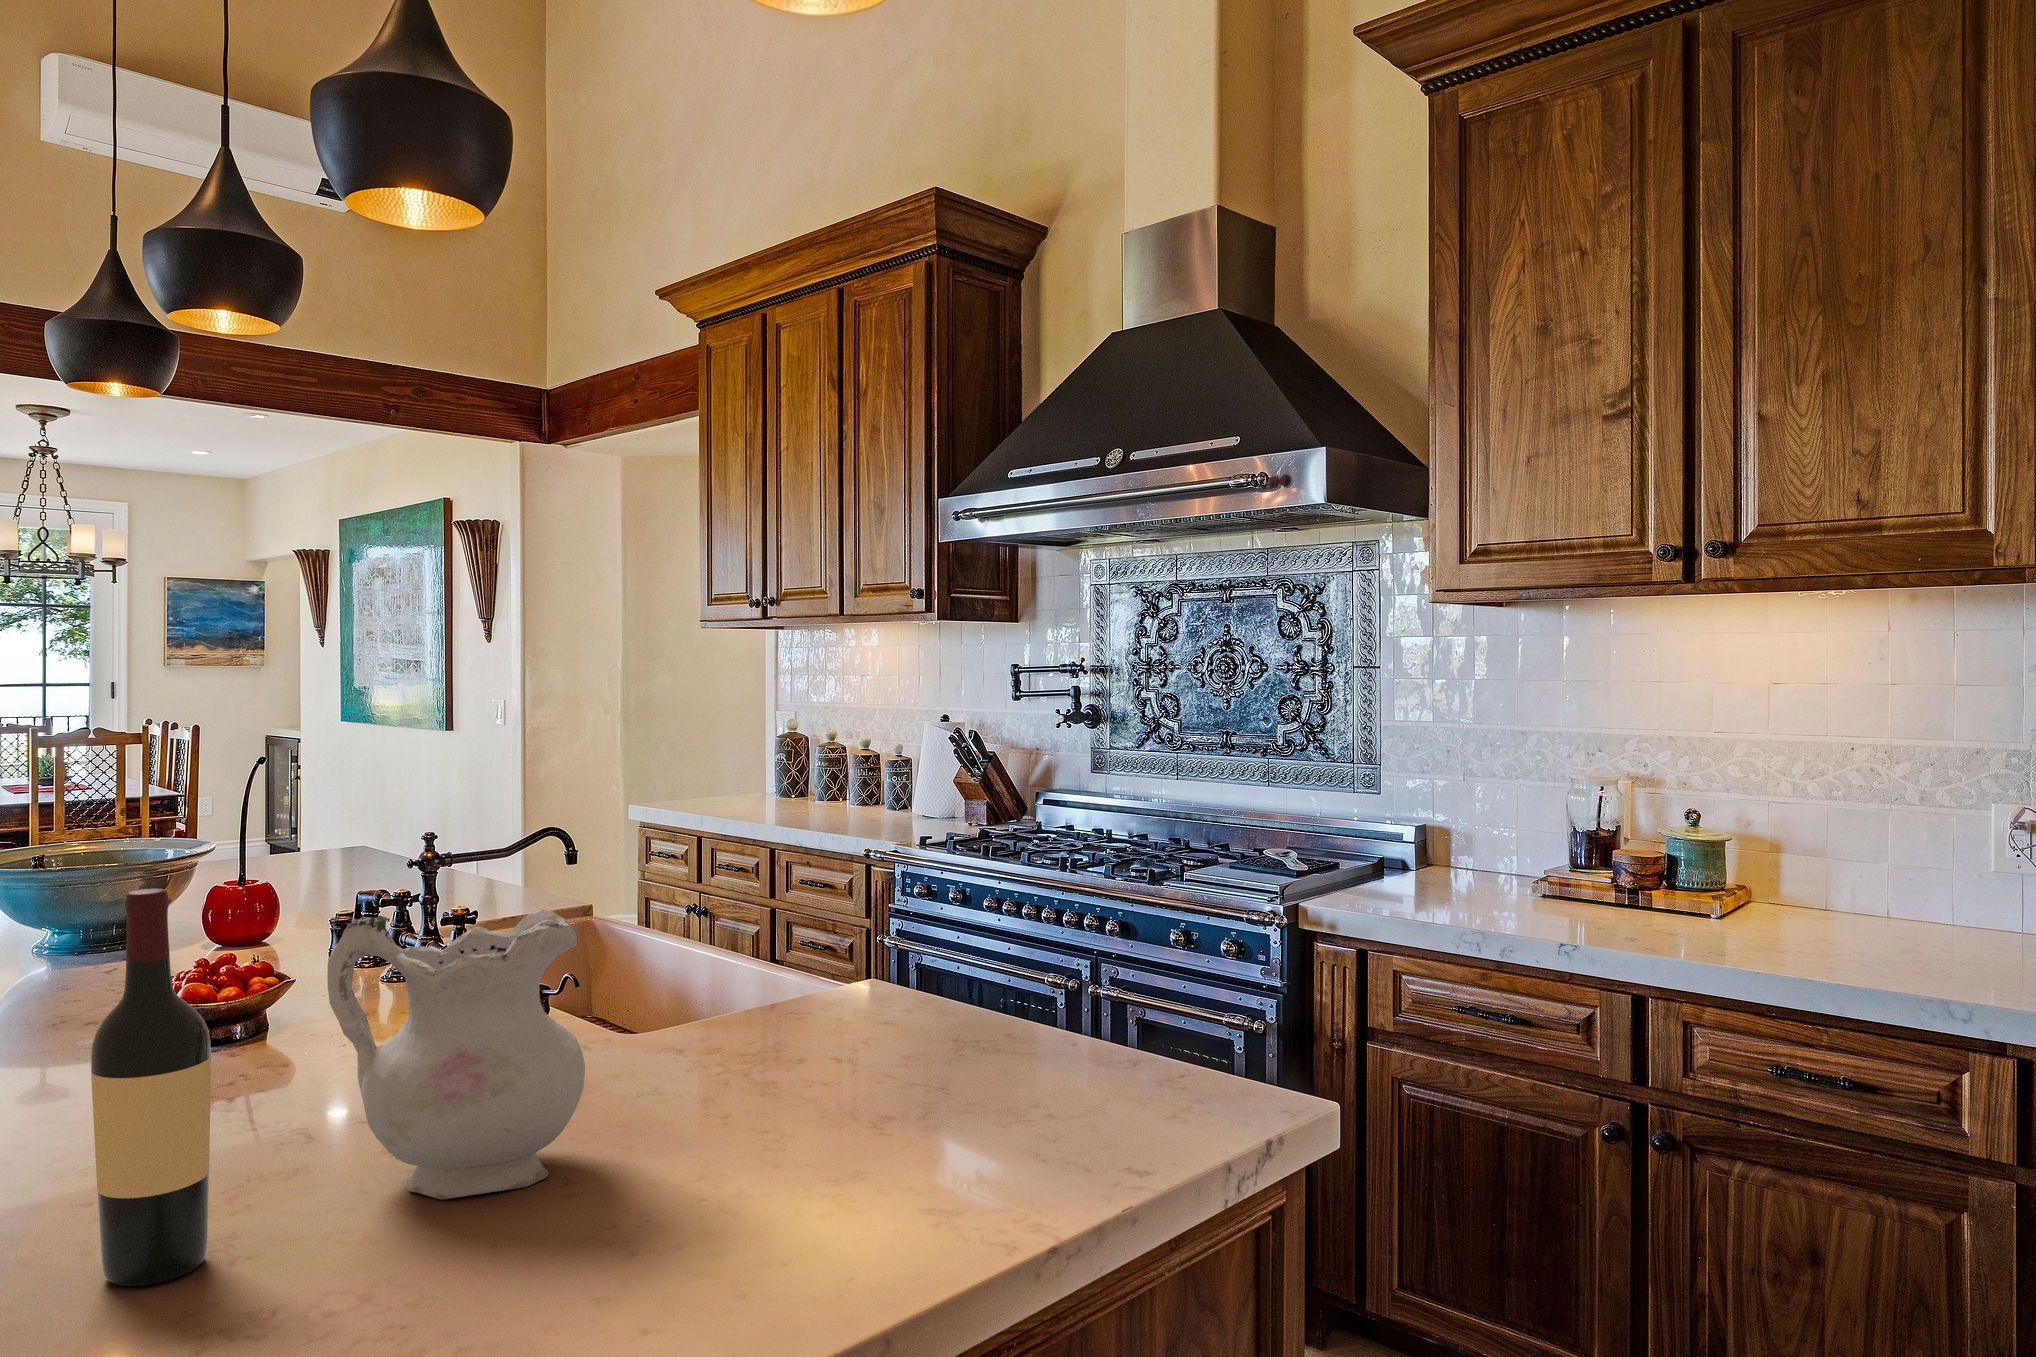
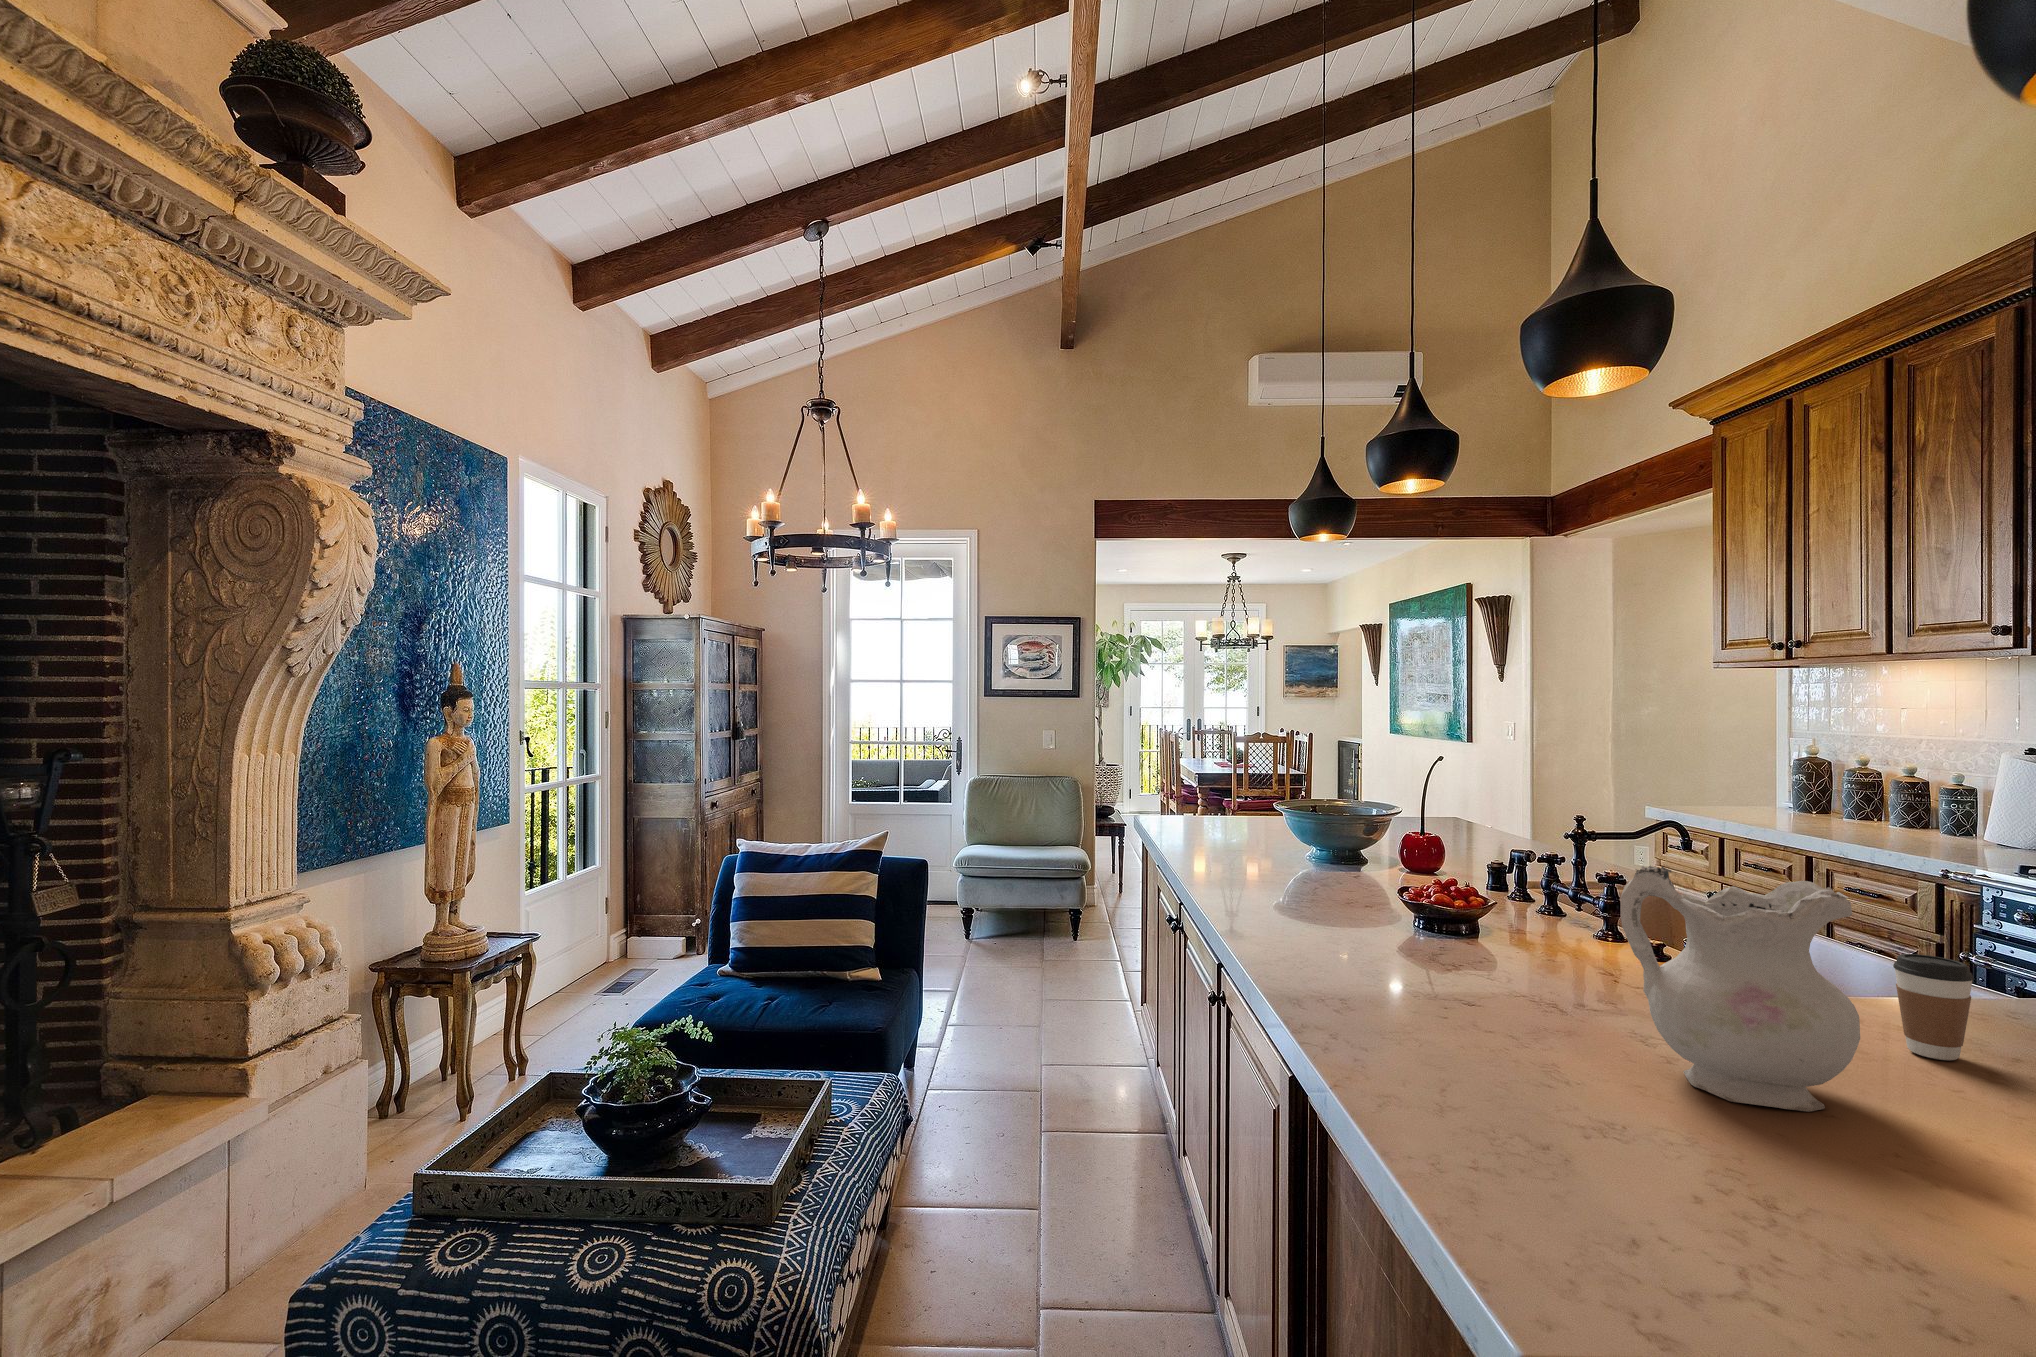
wine bottle: present [91,889,211,1286] -> none [1484,826,1563,1103]
coffee cup: none [671,969,737,1083] -> present [1893,954,1974,1060]

